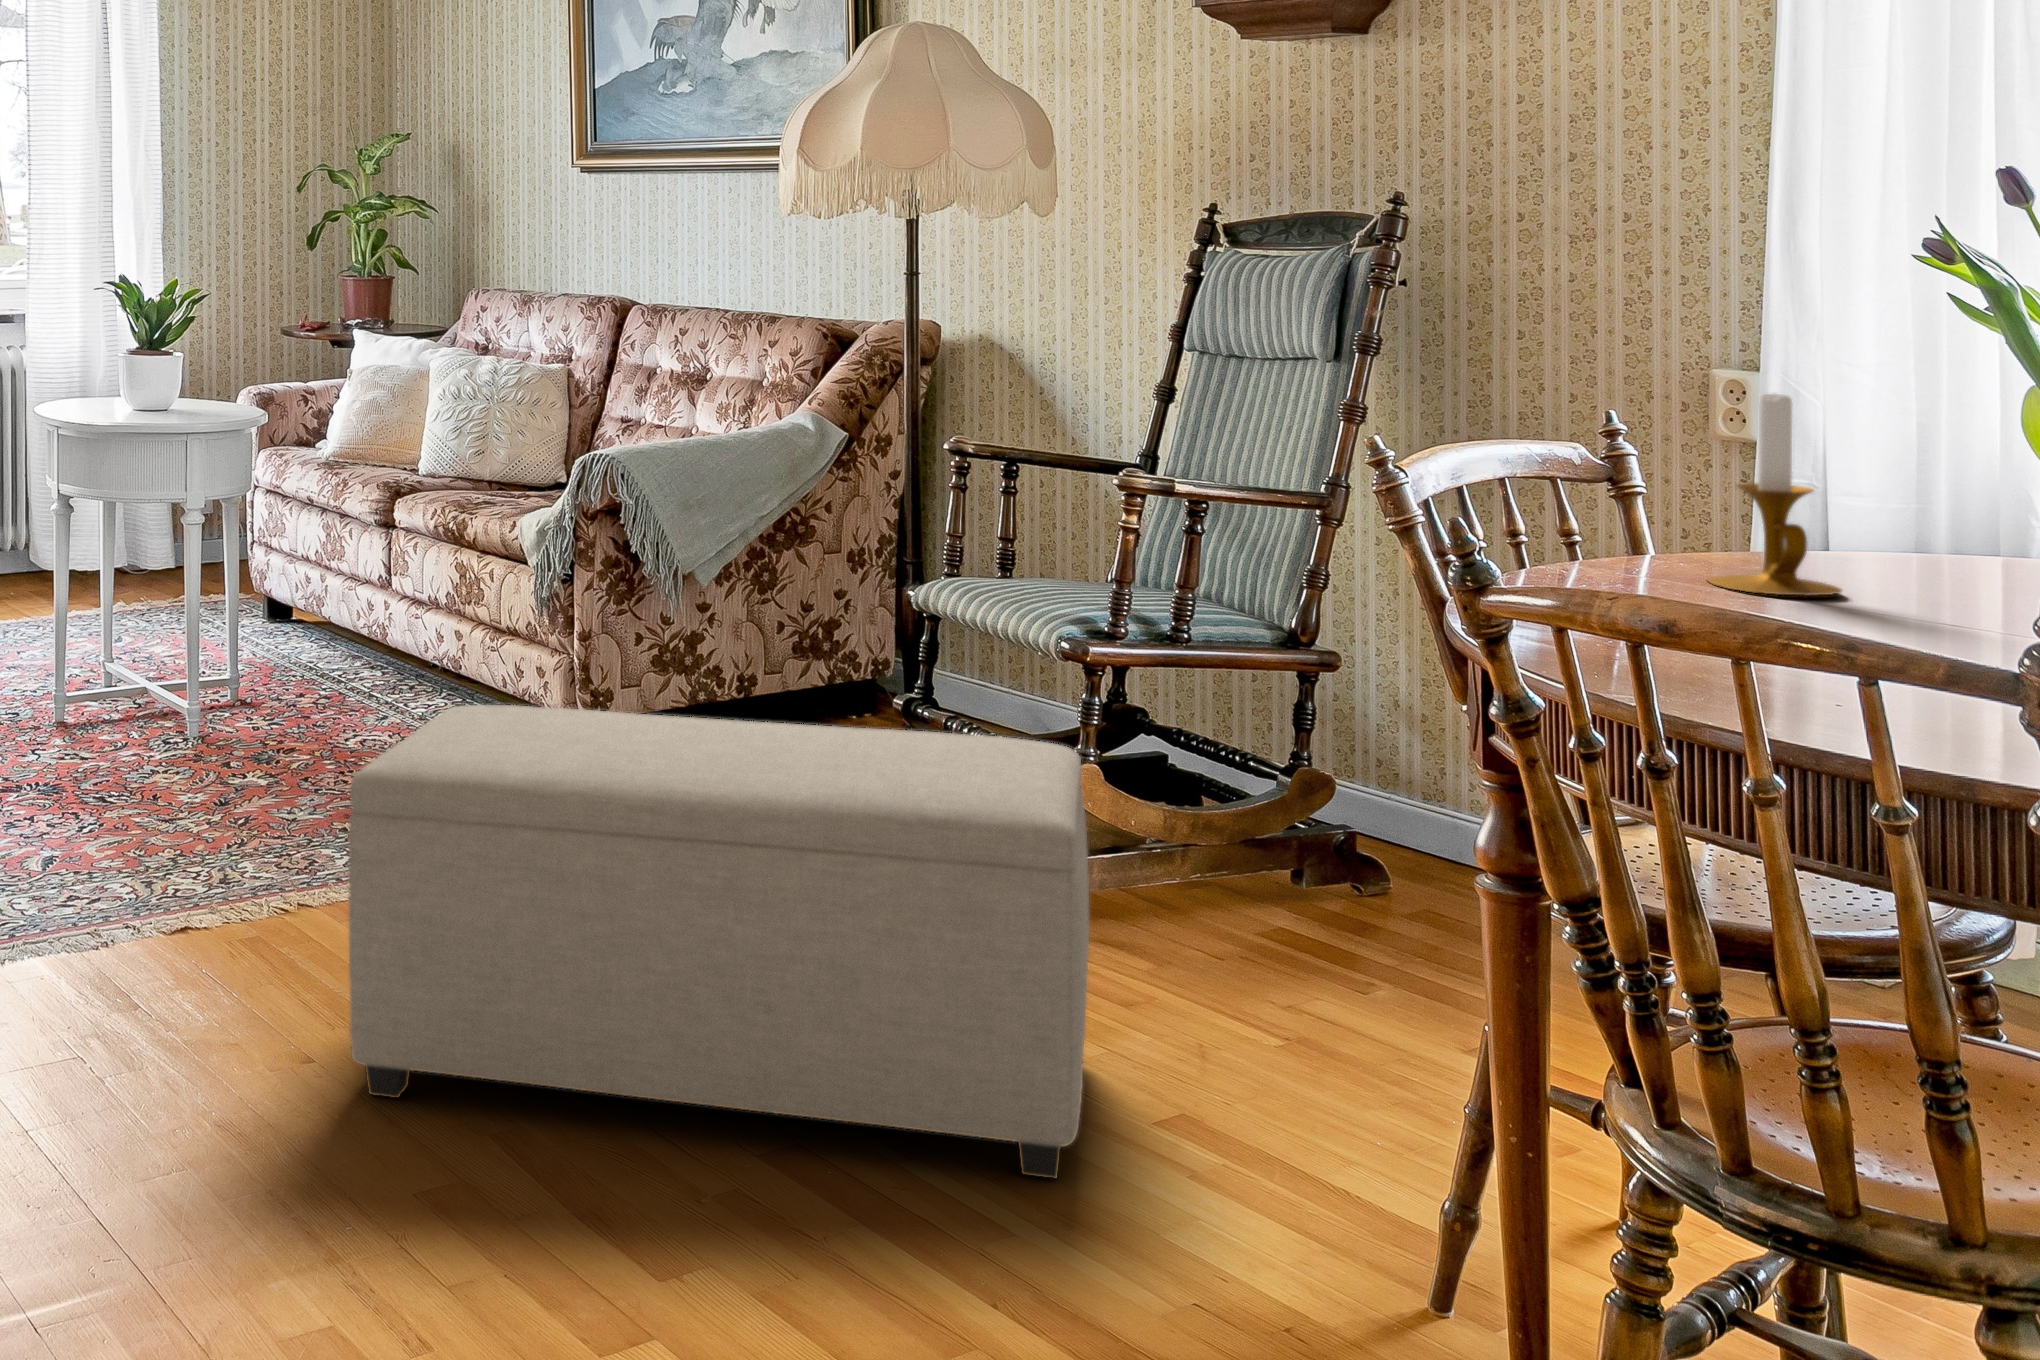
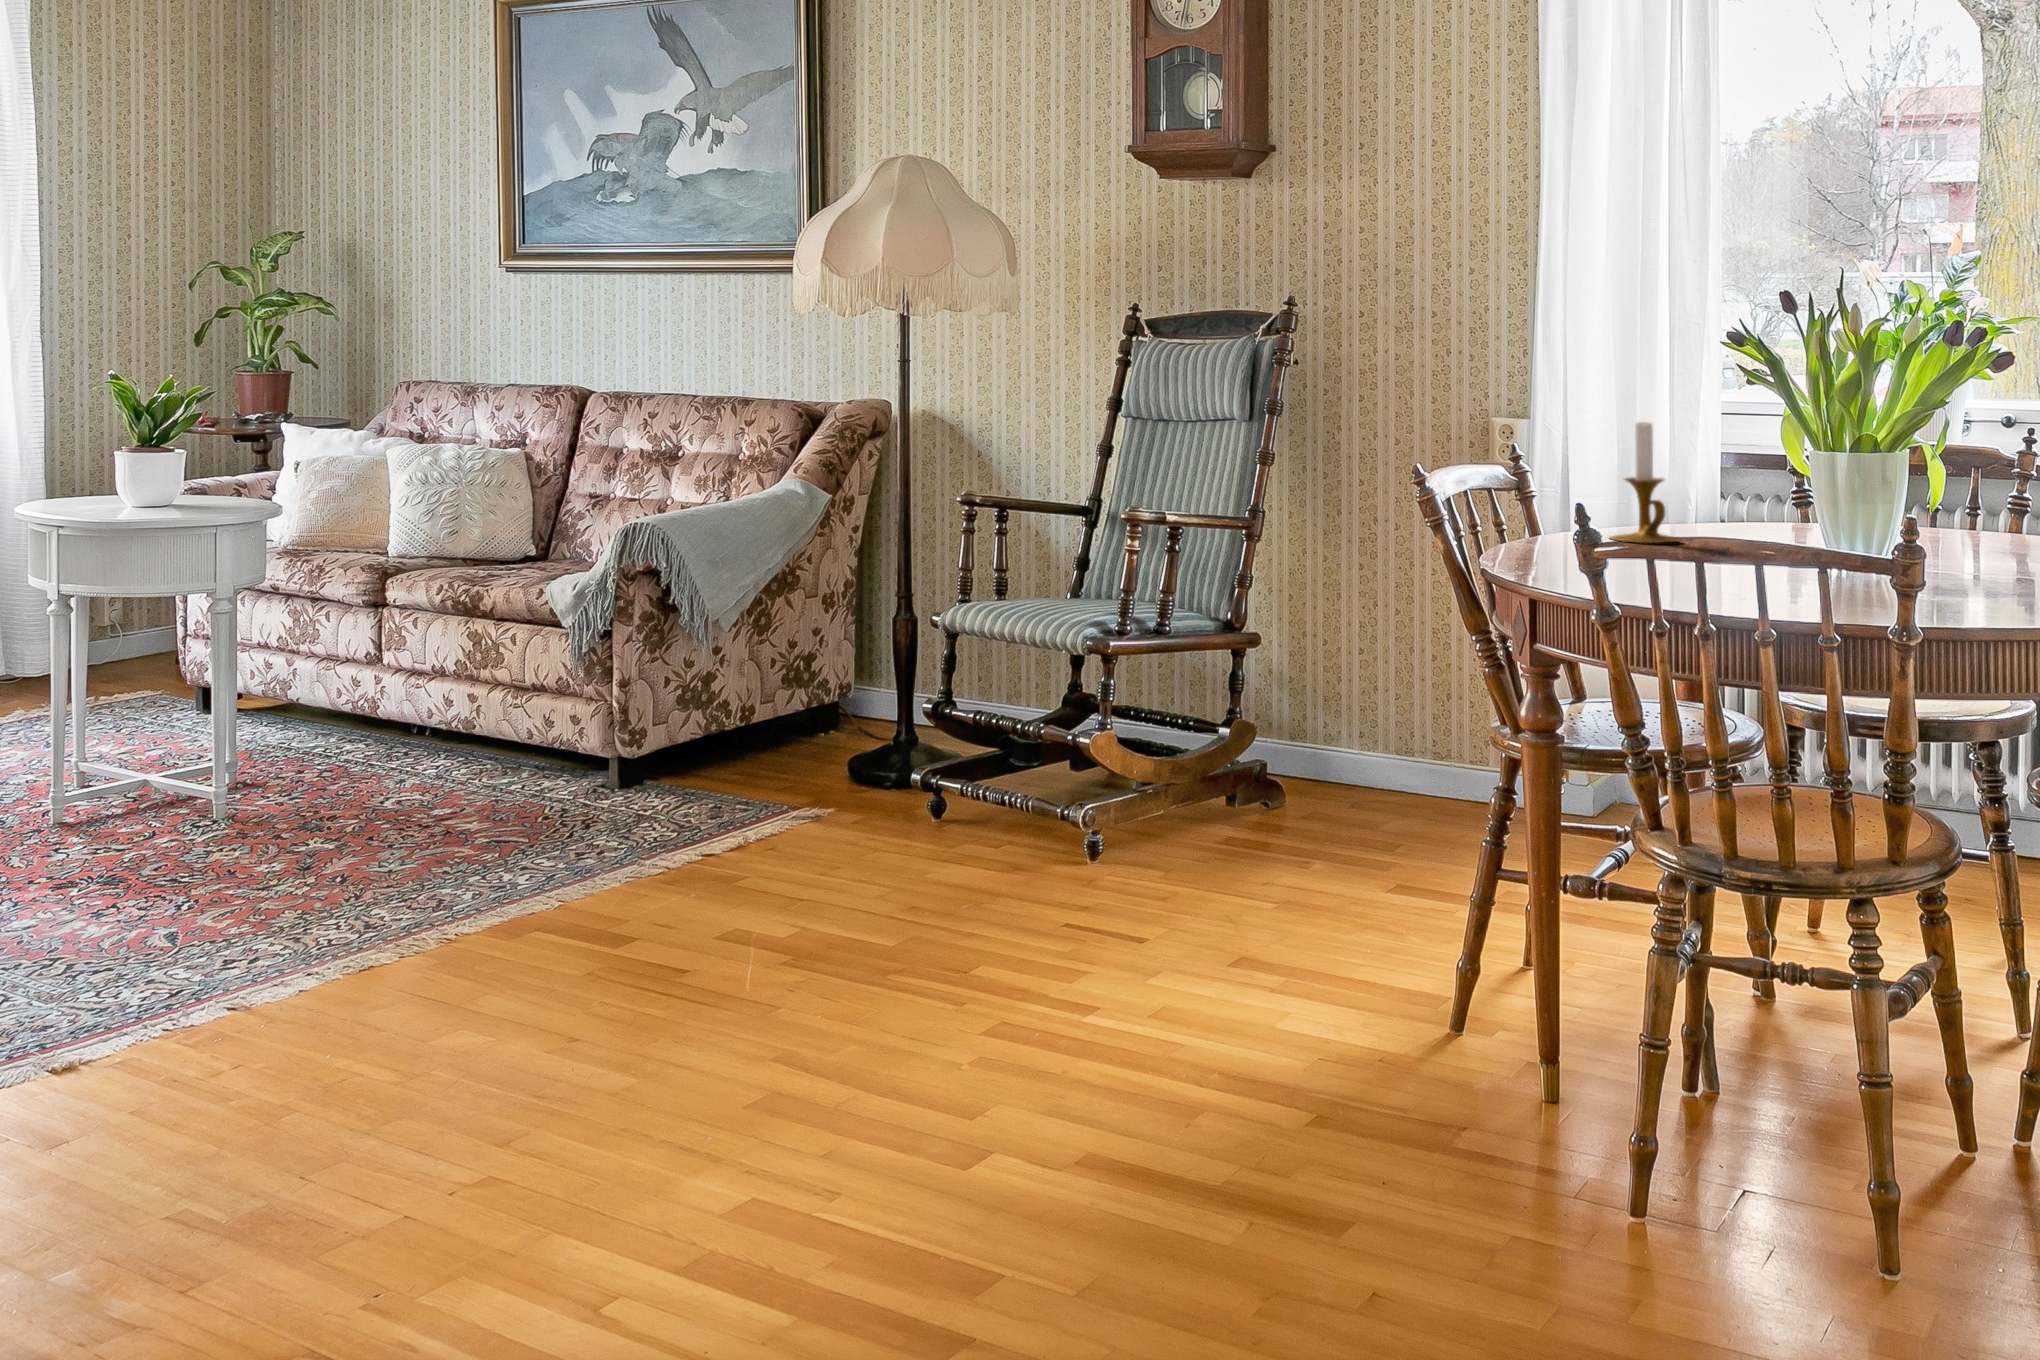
ottoman: present [349,705,1089,1179] -> none [632,704,1212,1055]

